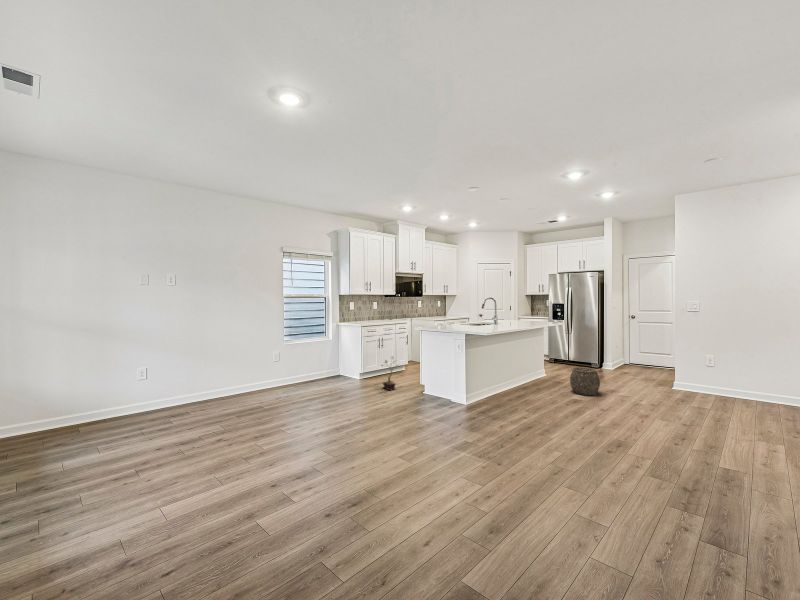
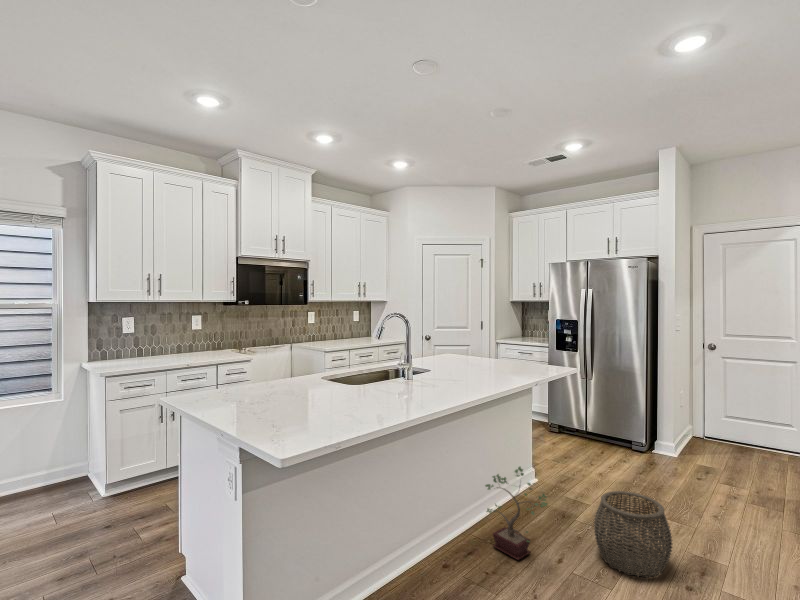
potted plant: present [382,357,399,390] -> present [485,467,547,560]

